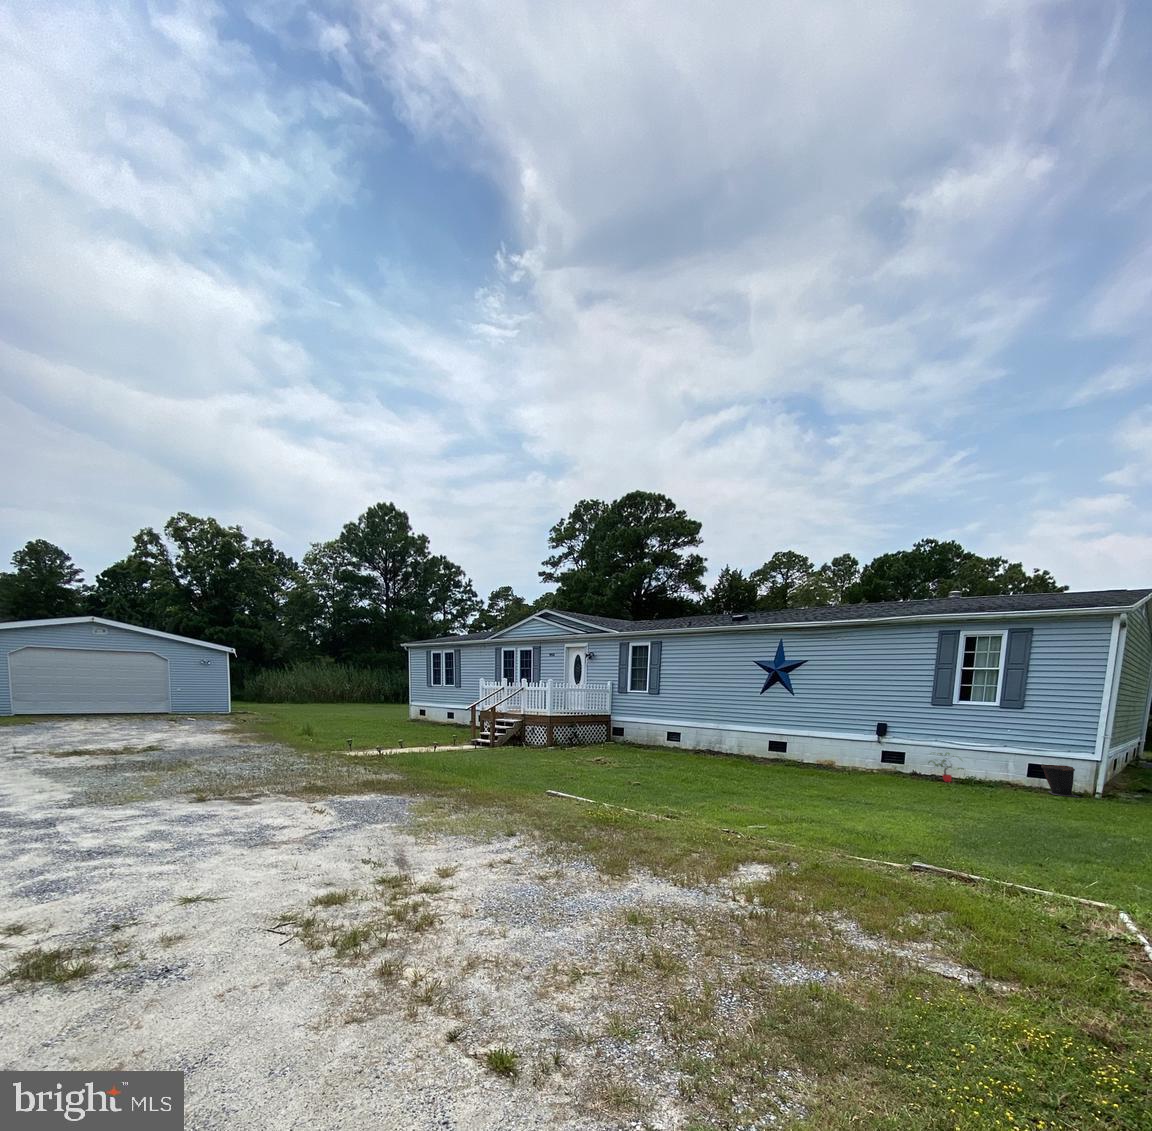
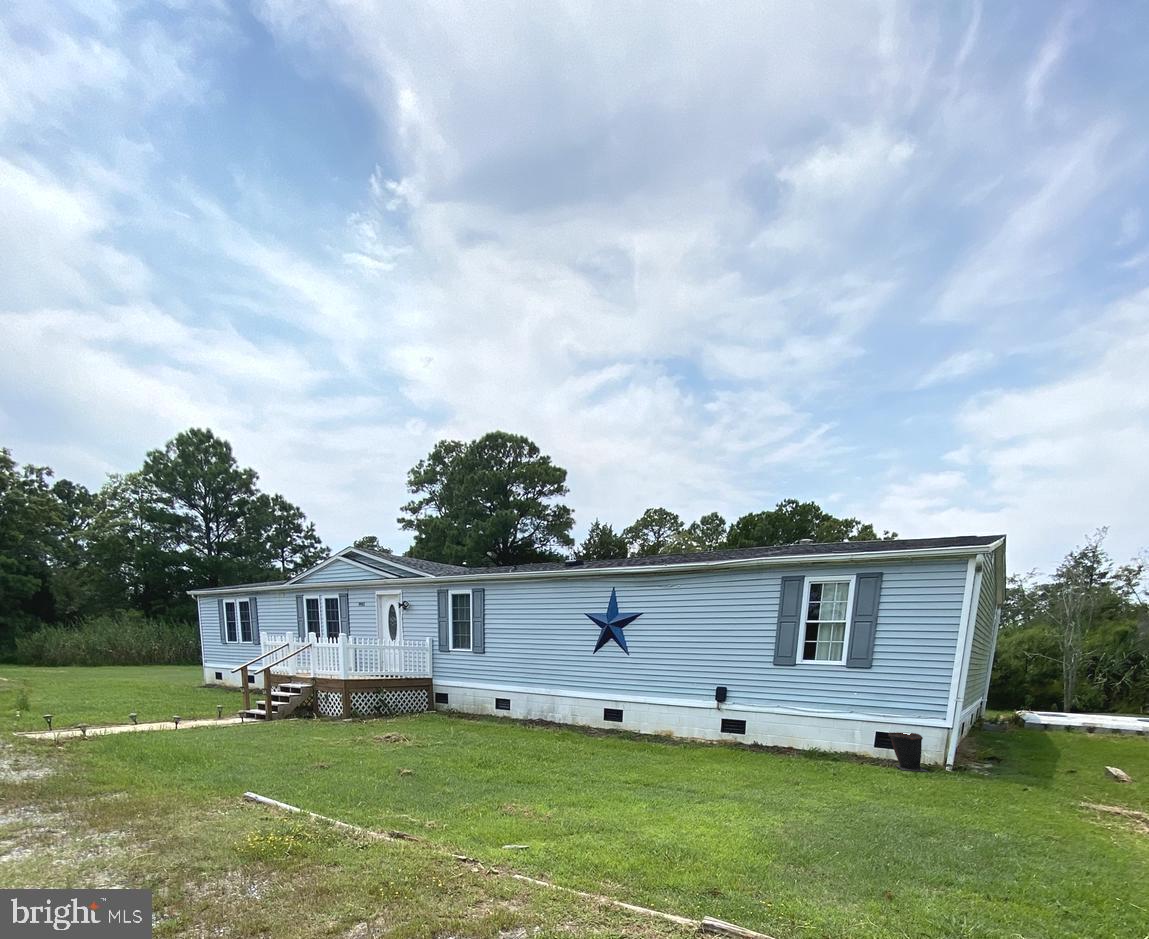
potted plant: present [928,753,964,782] -> none [771,720,813,757]

